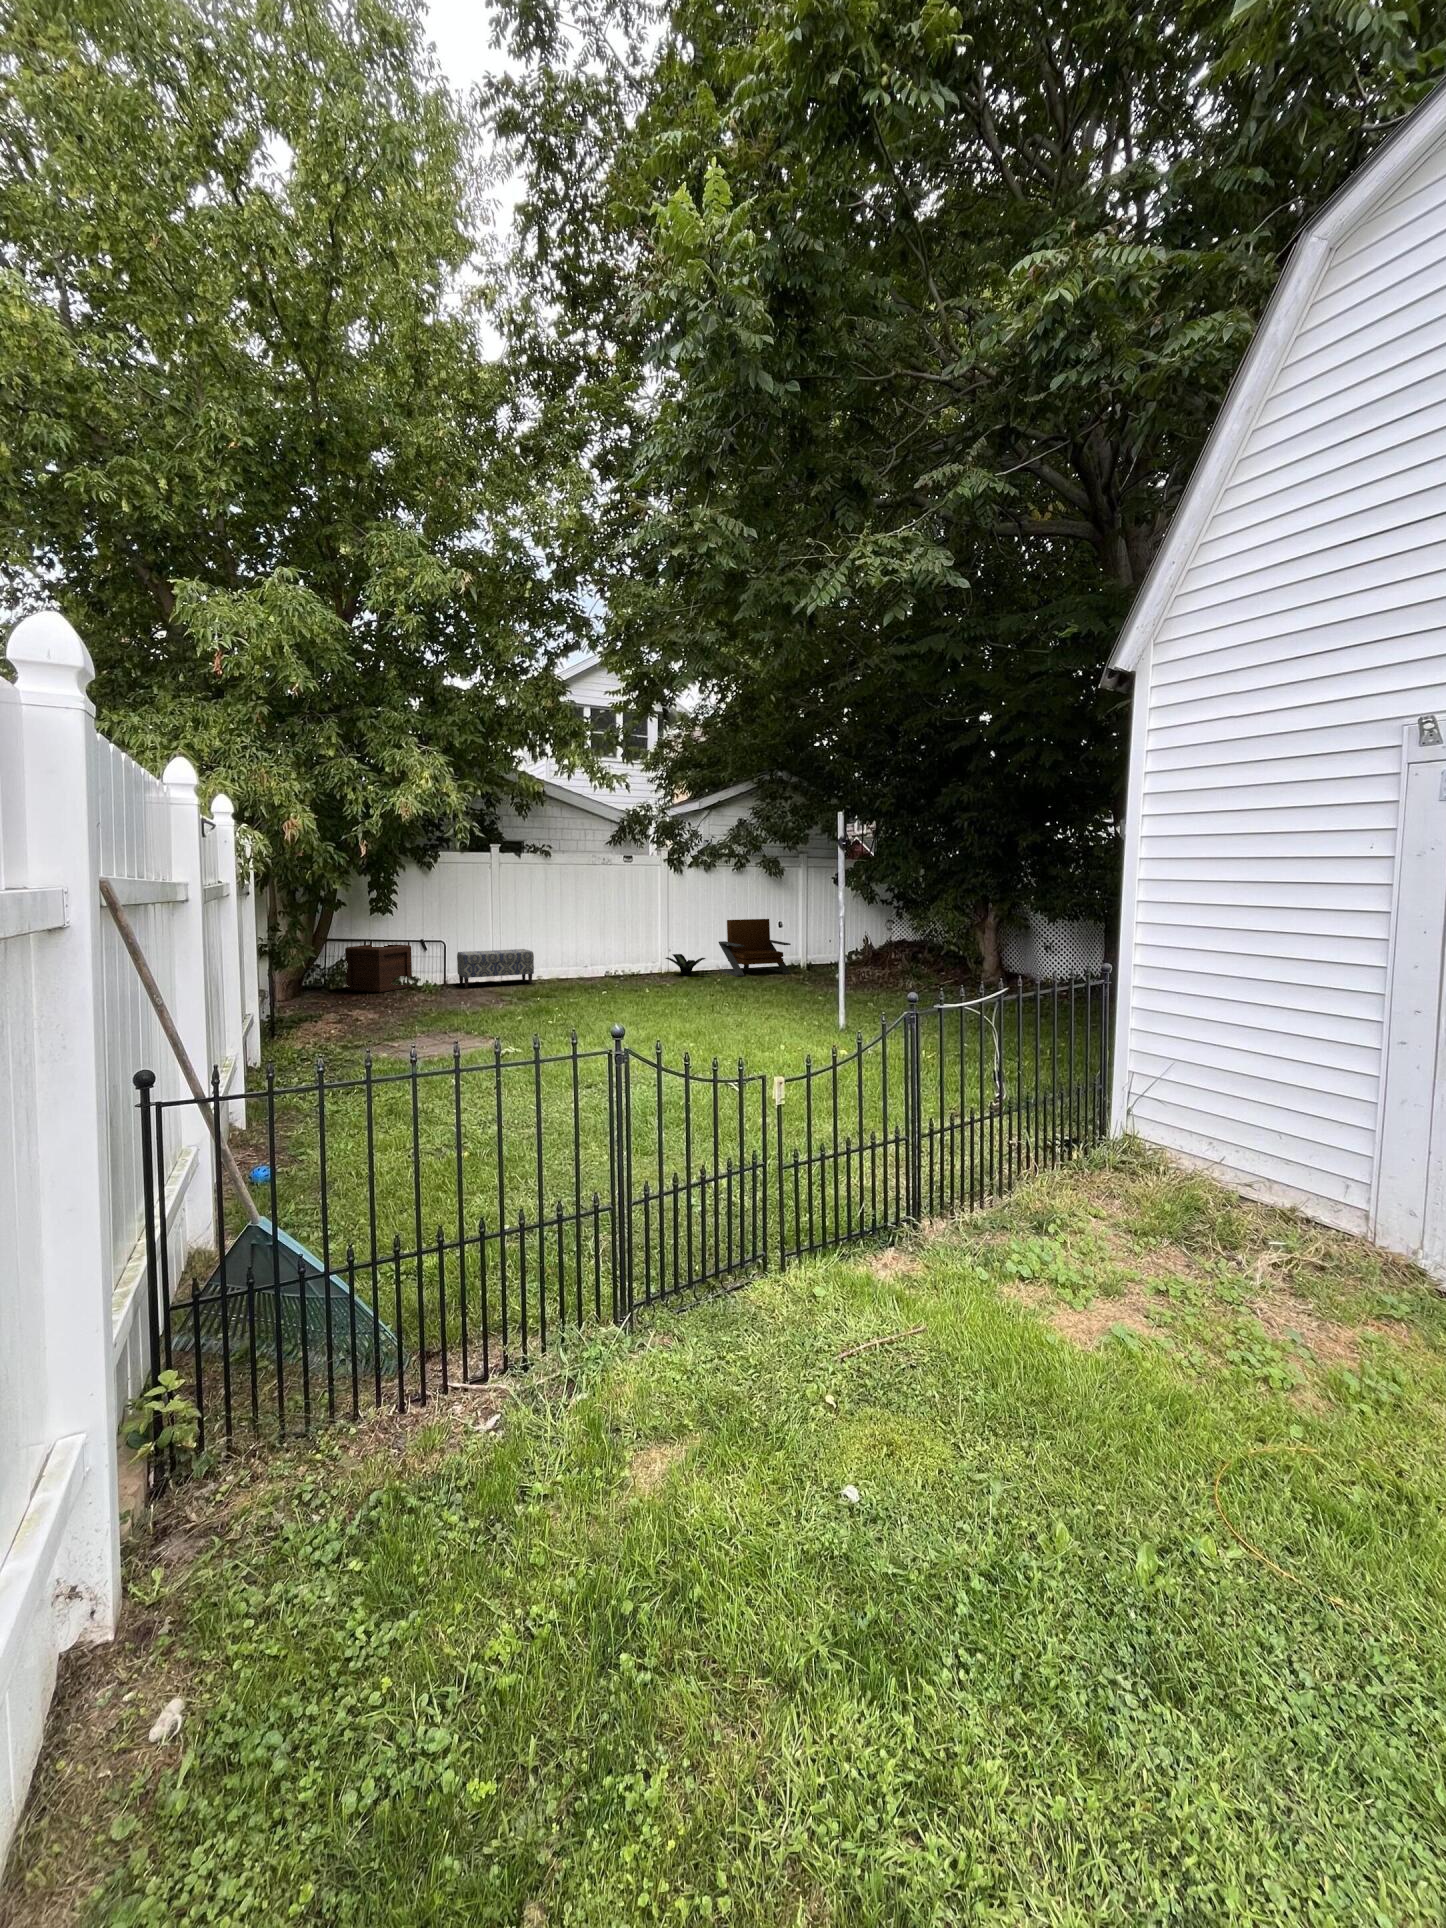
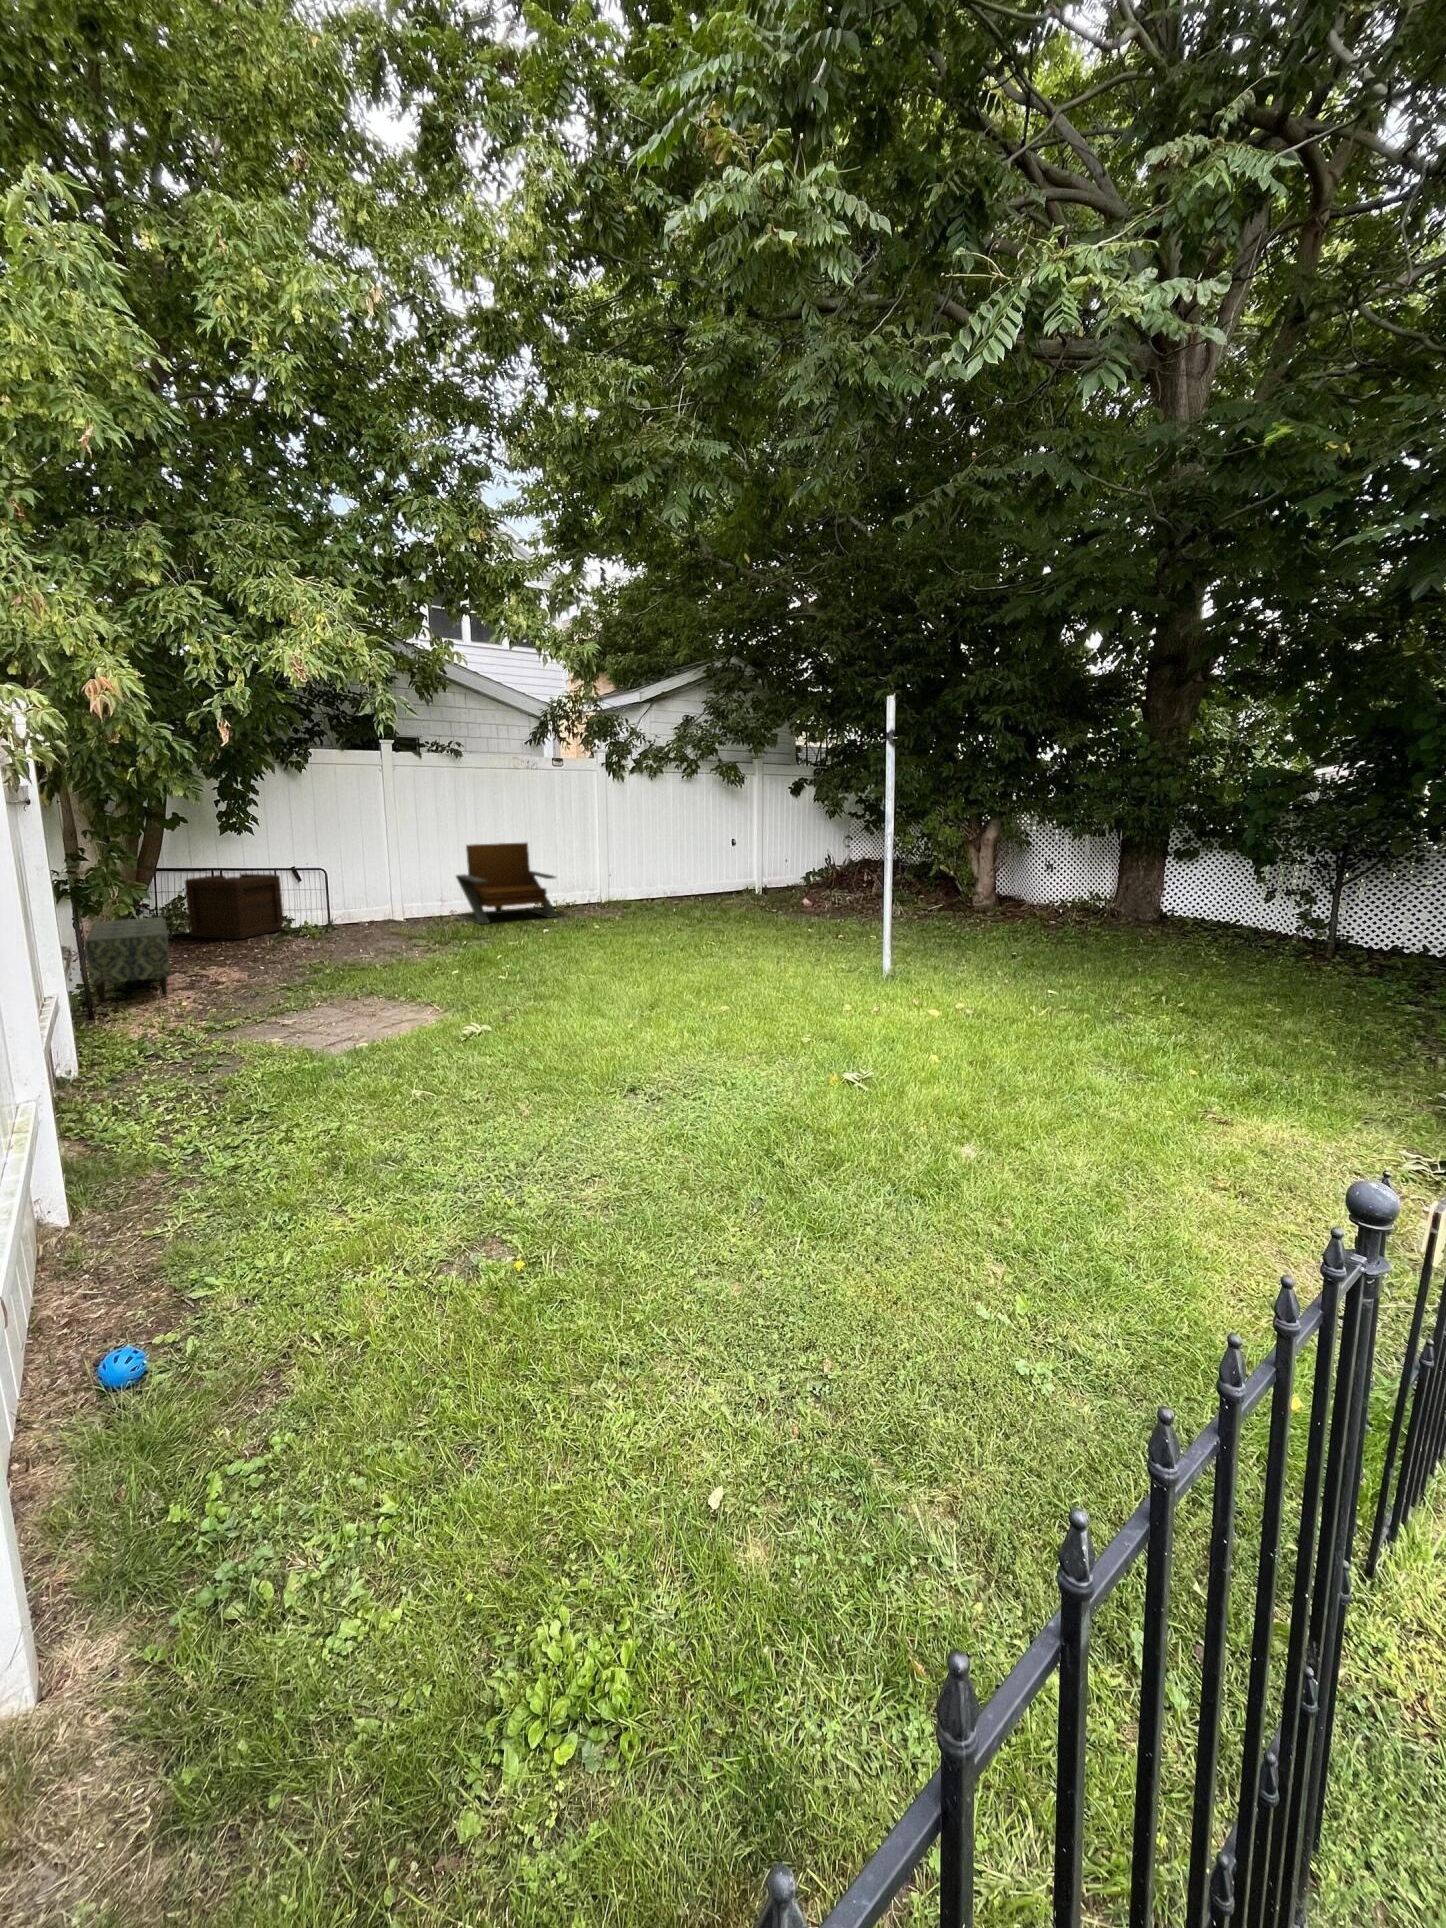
lounge chair: present [719,919,791,976] -> present [456,843,557,924]
bench: present [457,949,534,988] -> present [85,917,170,1004]
potted plant: present [666,954,705,975] -> none [604,879,655,905]

